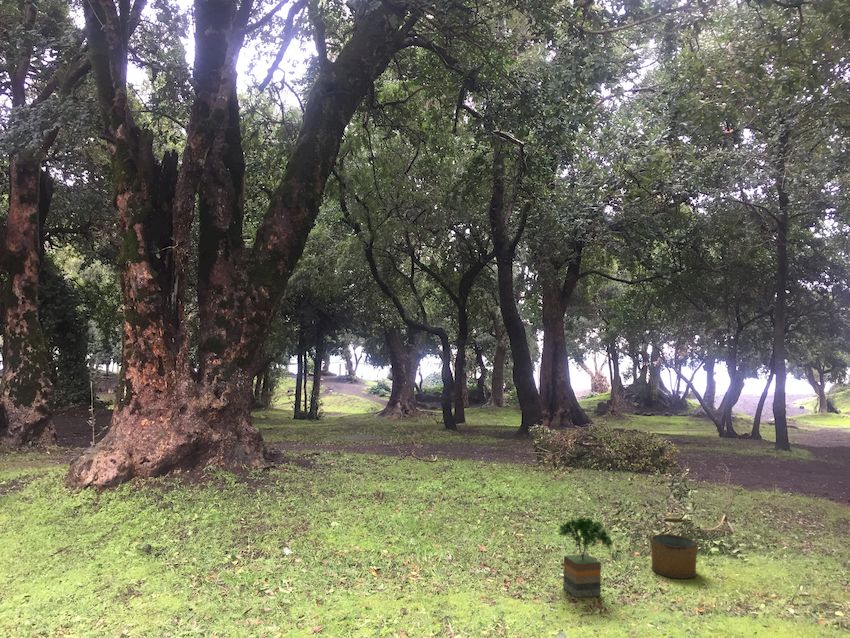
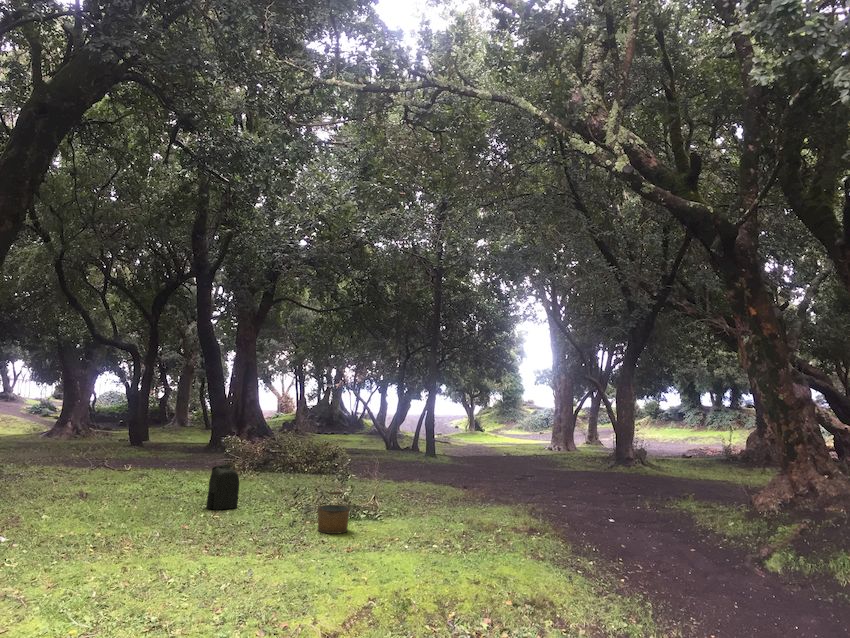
backpack: none [509,467,546,523] -> present [207,464,239,510]
potted tree: present [559,517,613,598] -> none [251,491,292,549]

